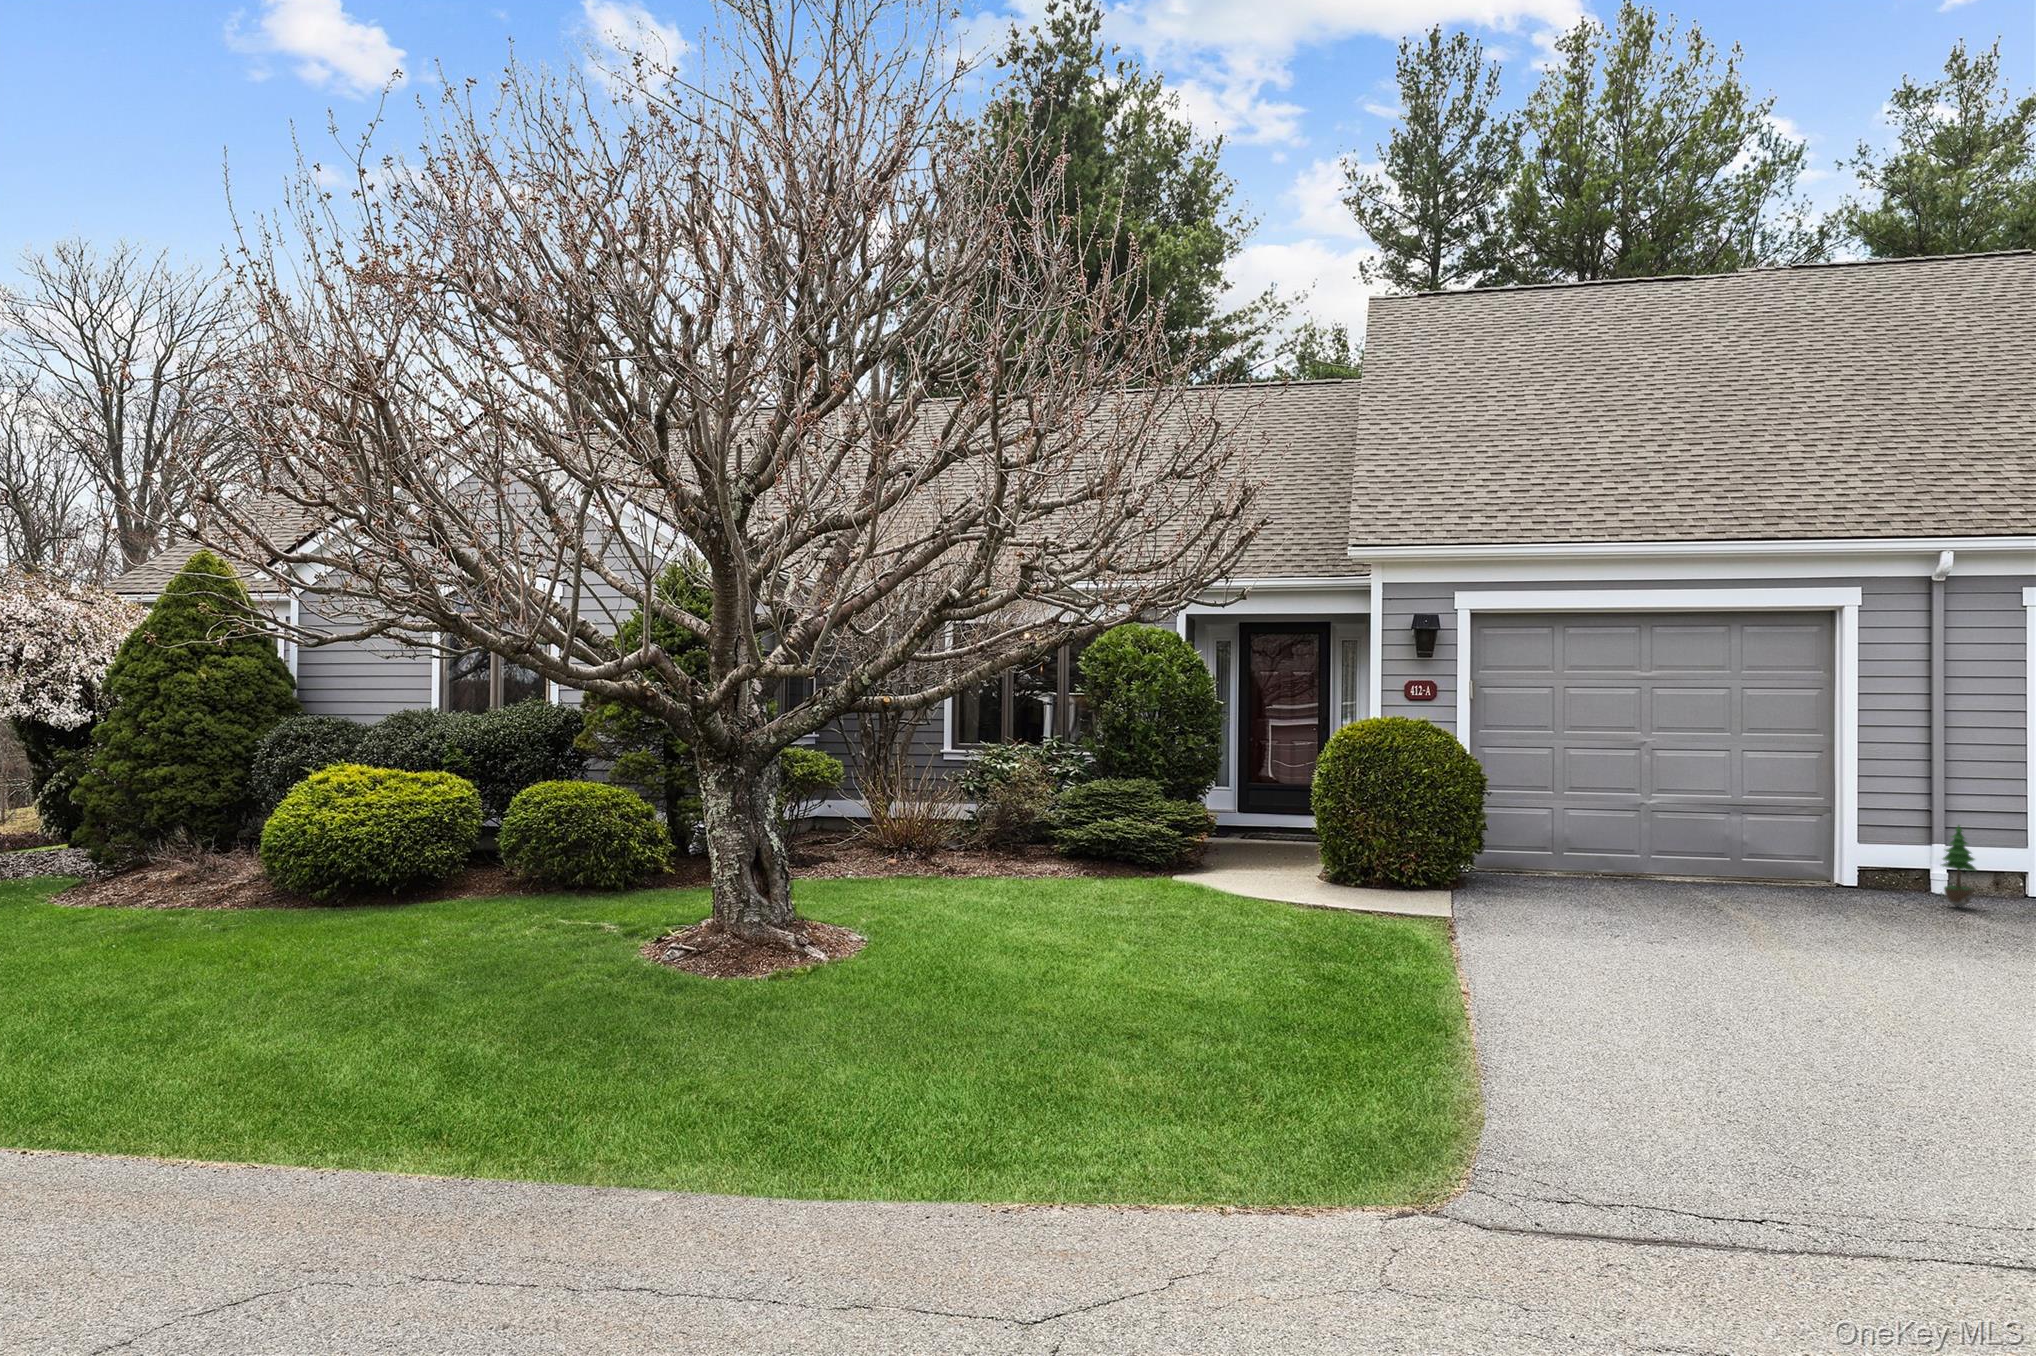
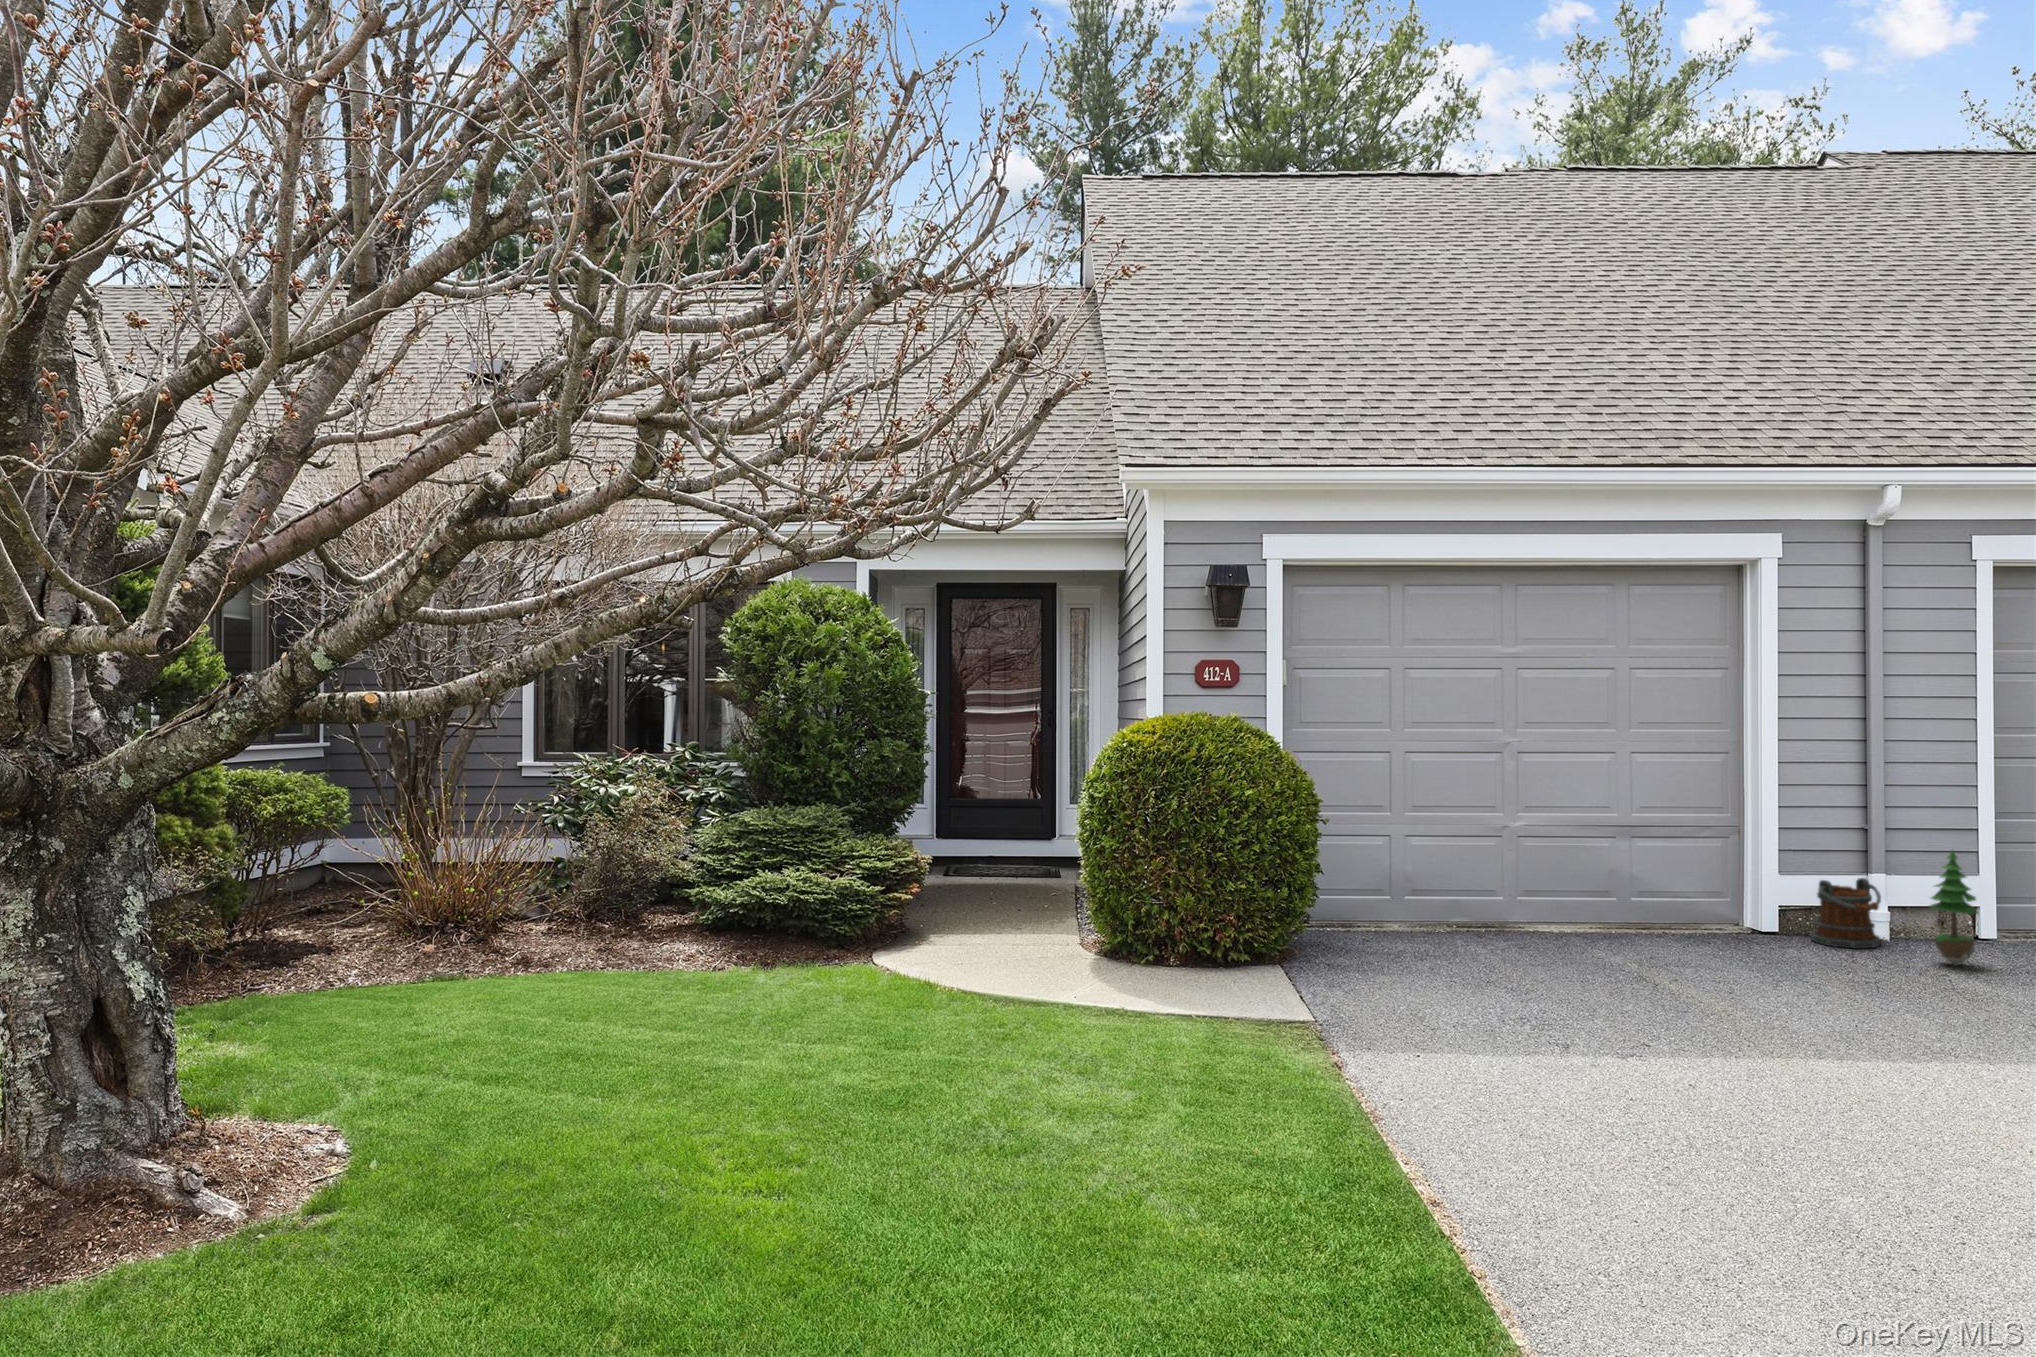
bucket: none [1869,845,1924,895] -> present [1812,878,1883,948]

